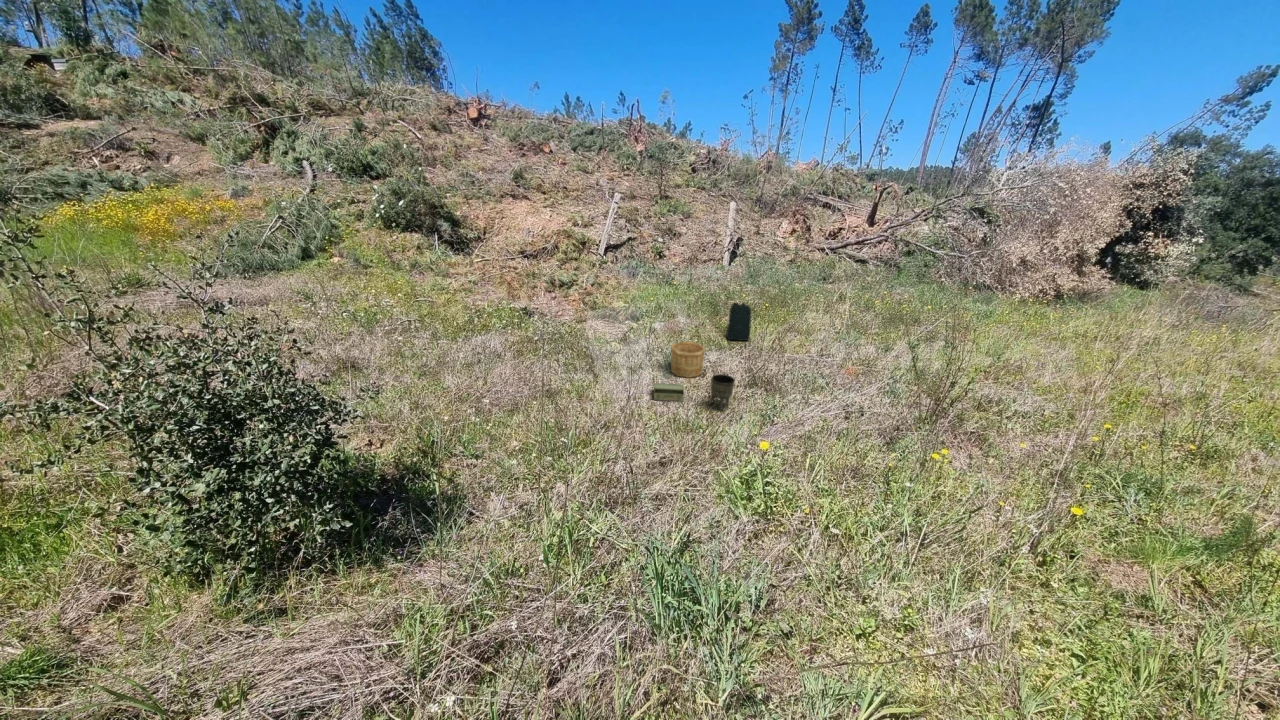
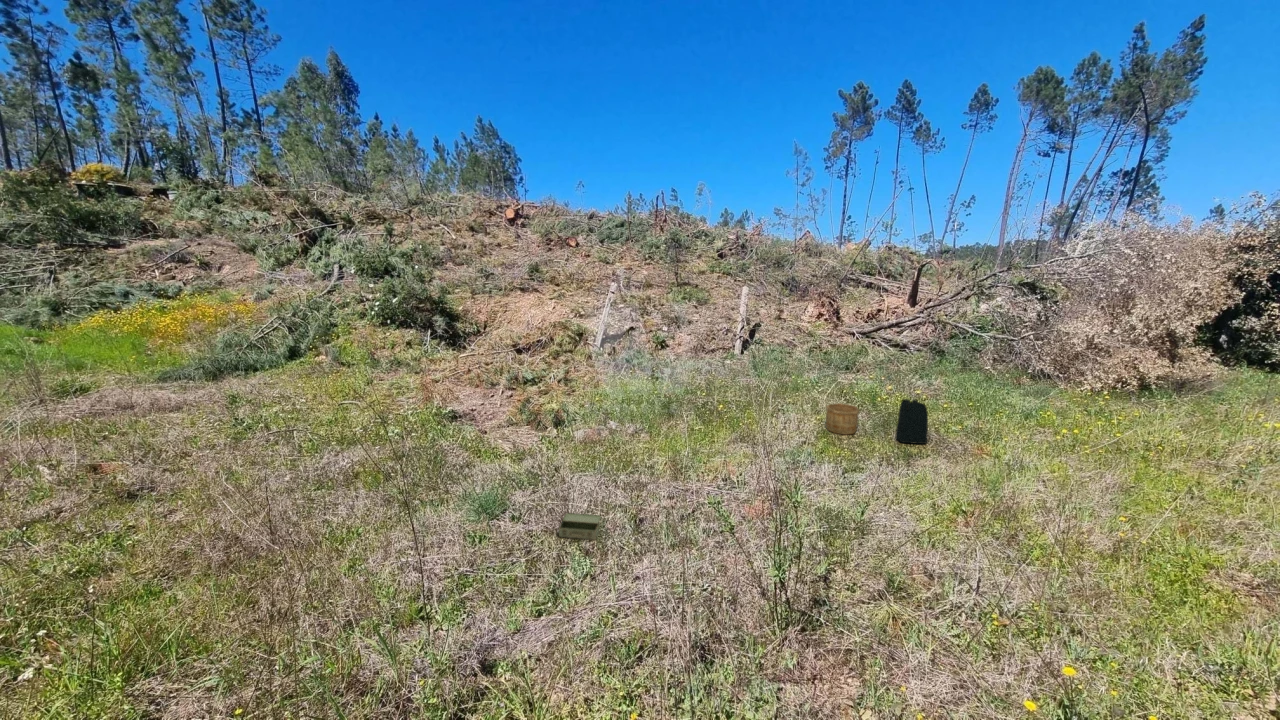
backpack: present [726,303,751,341] -> present [896,399,928,444]
wooden bucket: present [671,342,705,378] -> present [826,403,859,435]
planter: present [710,374,735,411] -> none [624,506,653,557]

